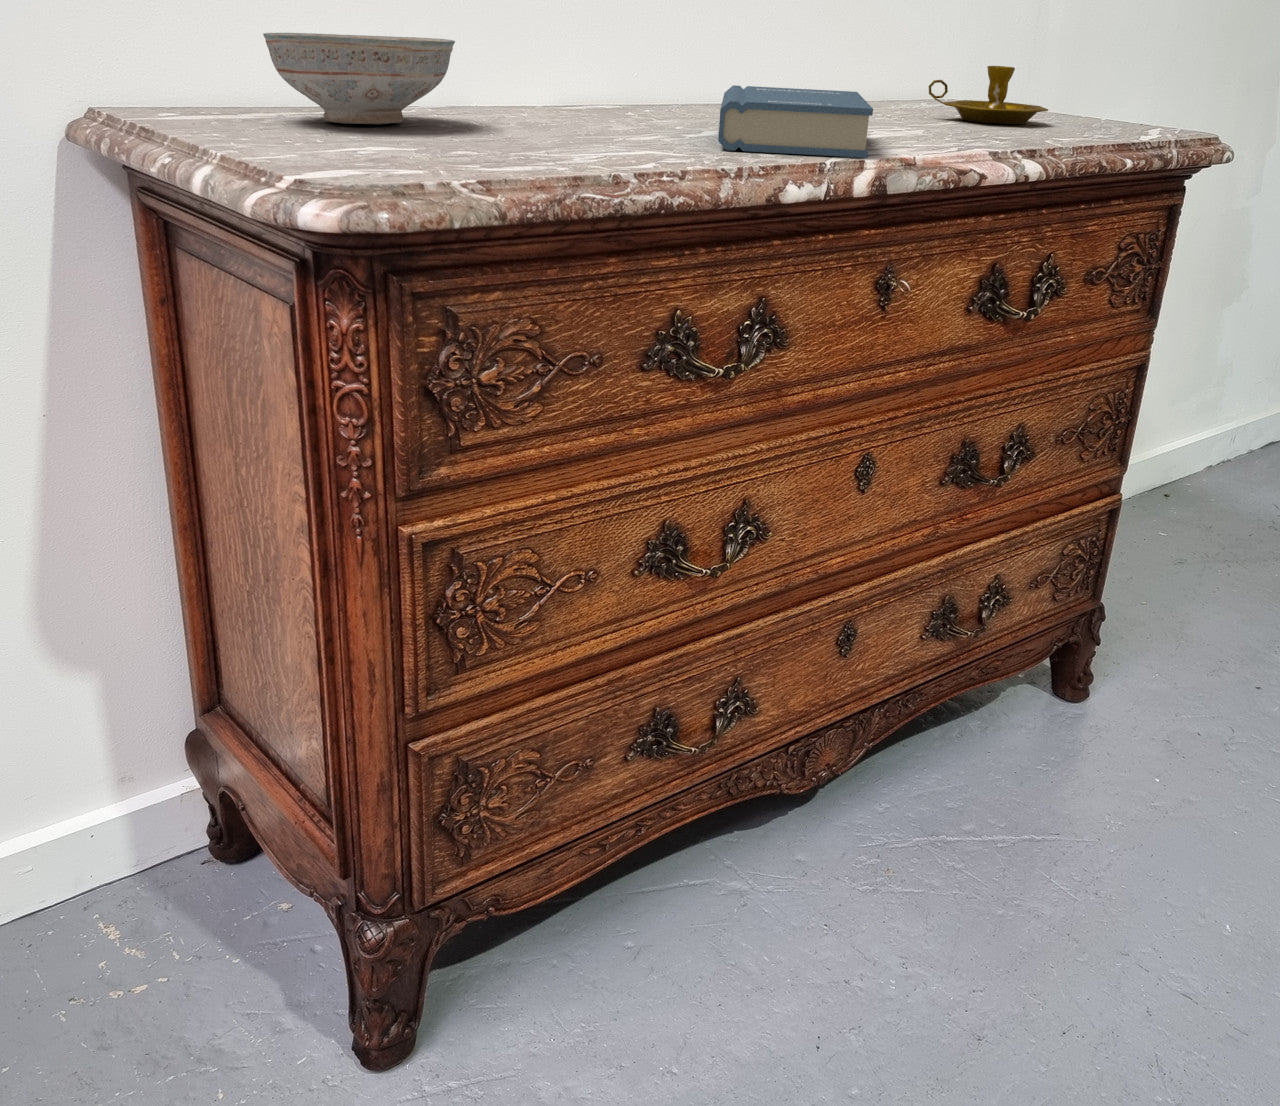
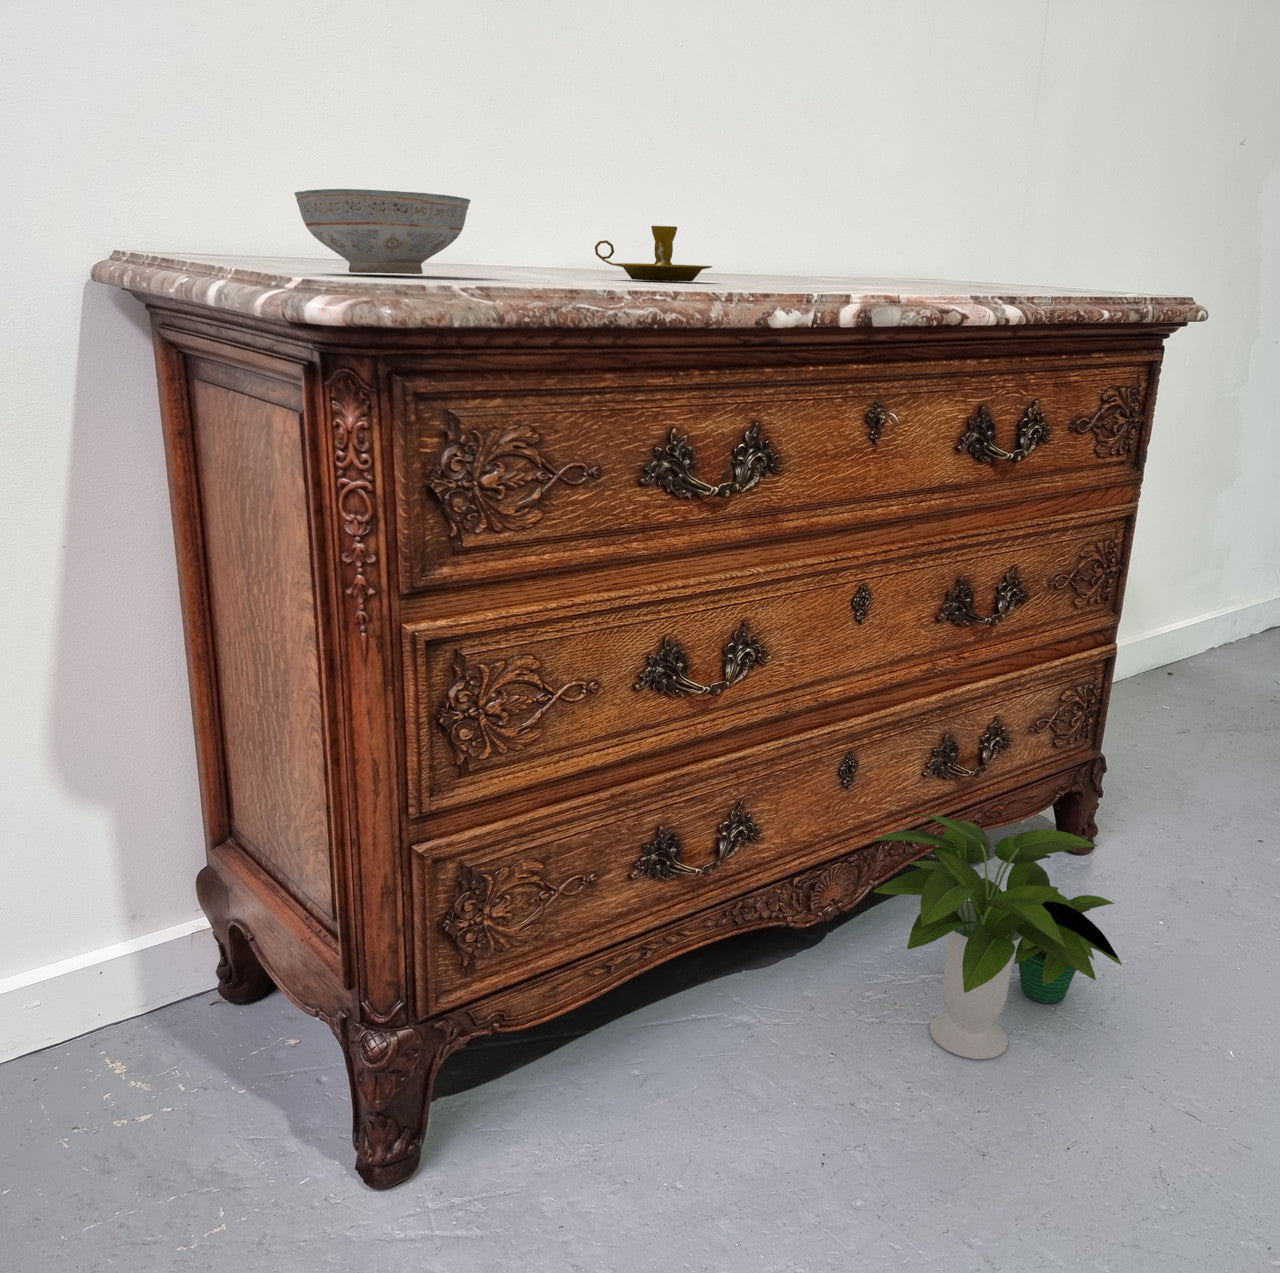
candlestick: present [929,66,1048,124] -> present [595,226,712,281]
hardback book: present [718,85,873,158] -> none [712,243,857,293]
potted plant: none [868,683,1114,925] -> present [873,814,1122,1059]

